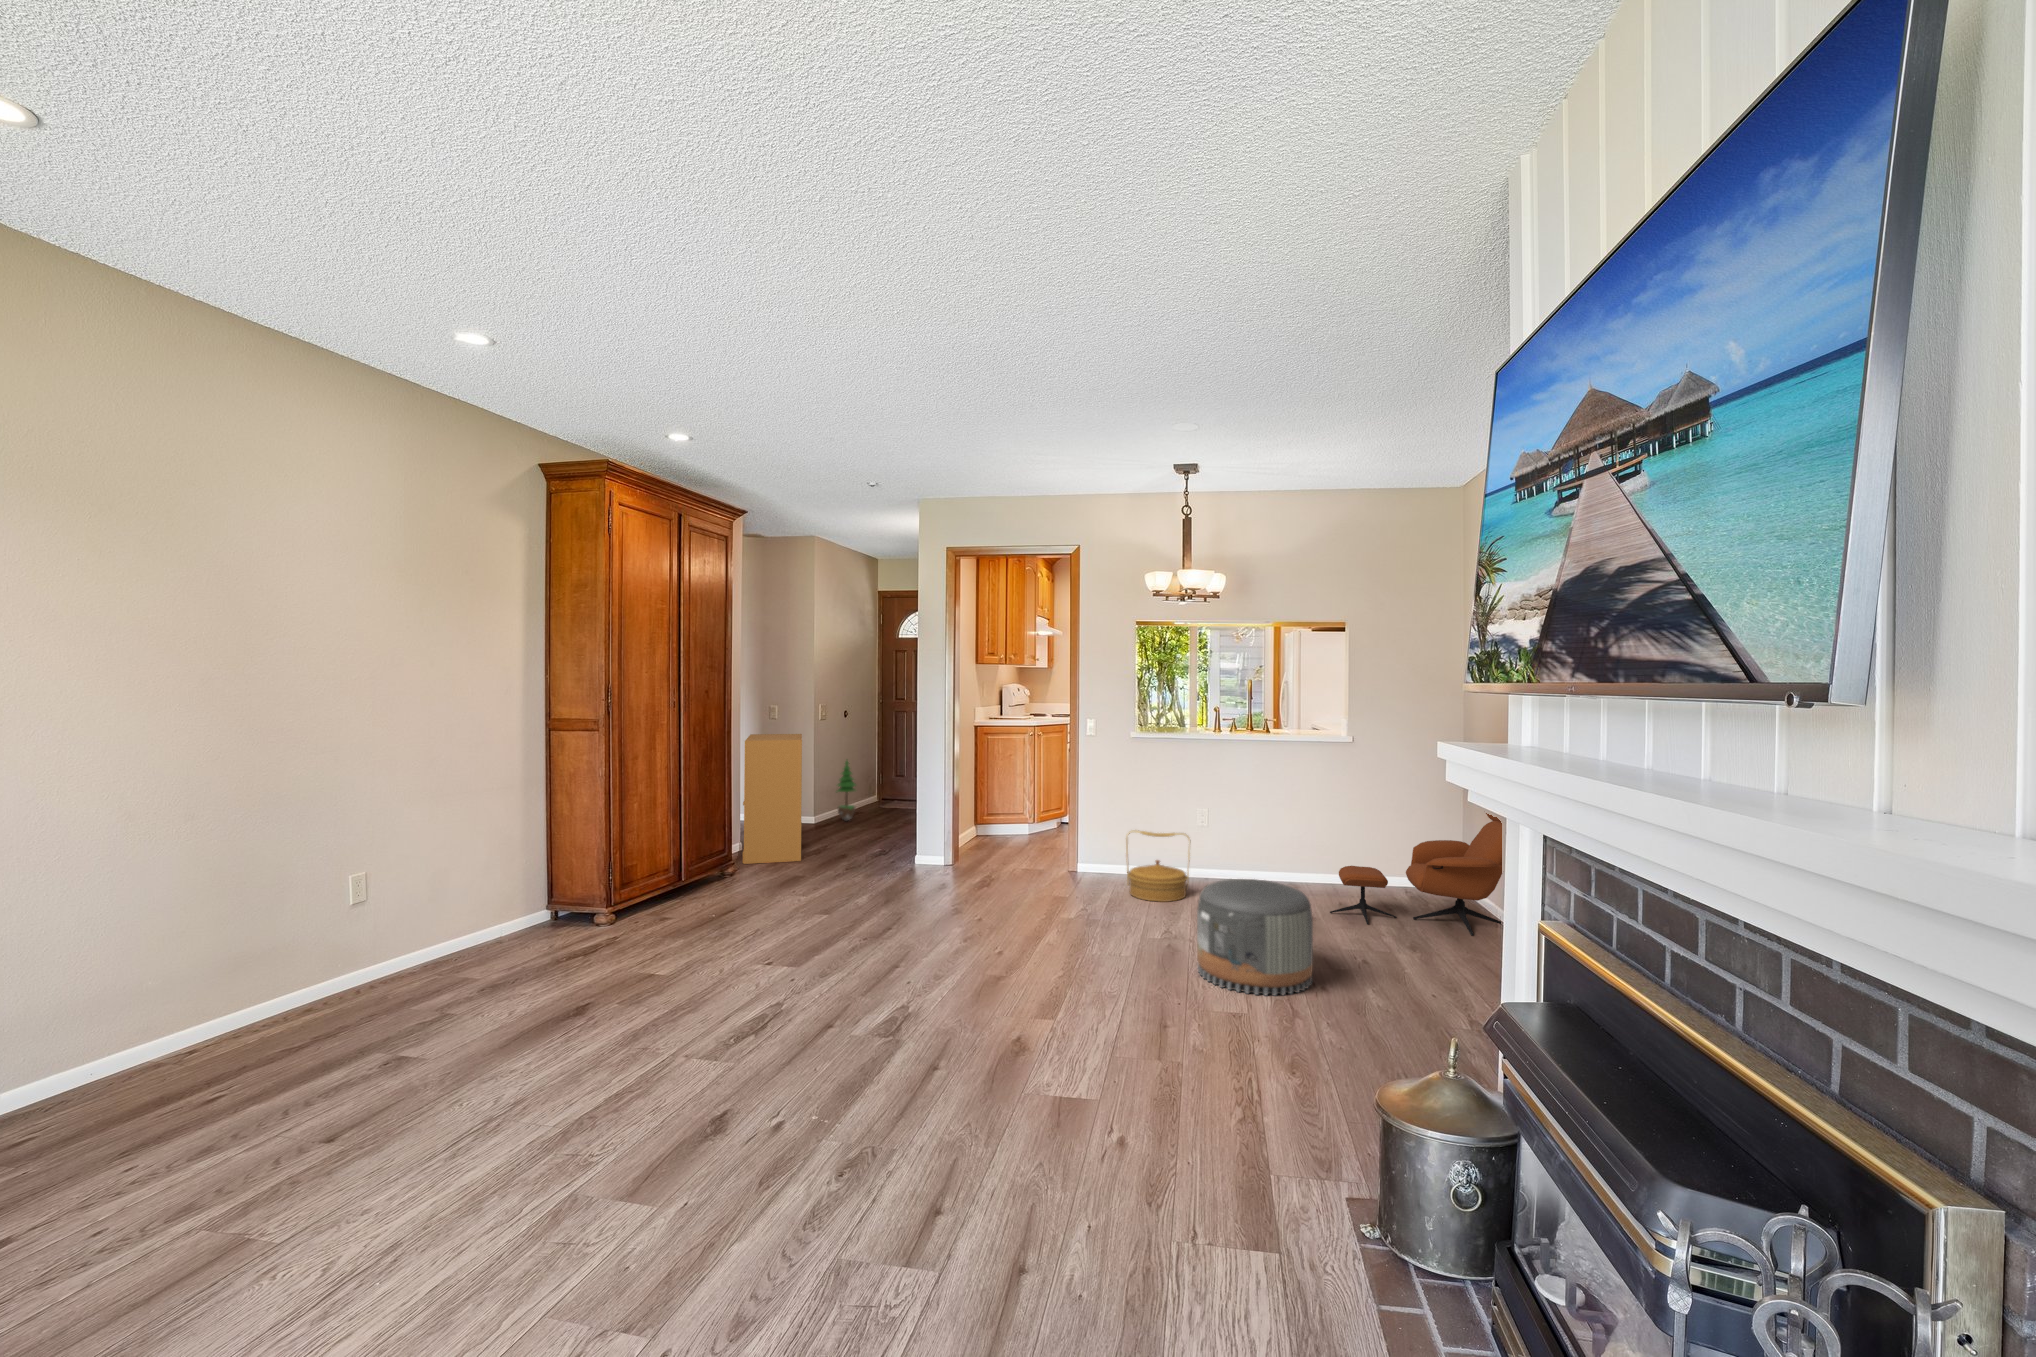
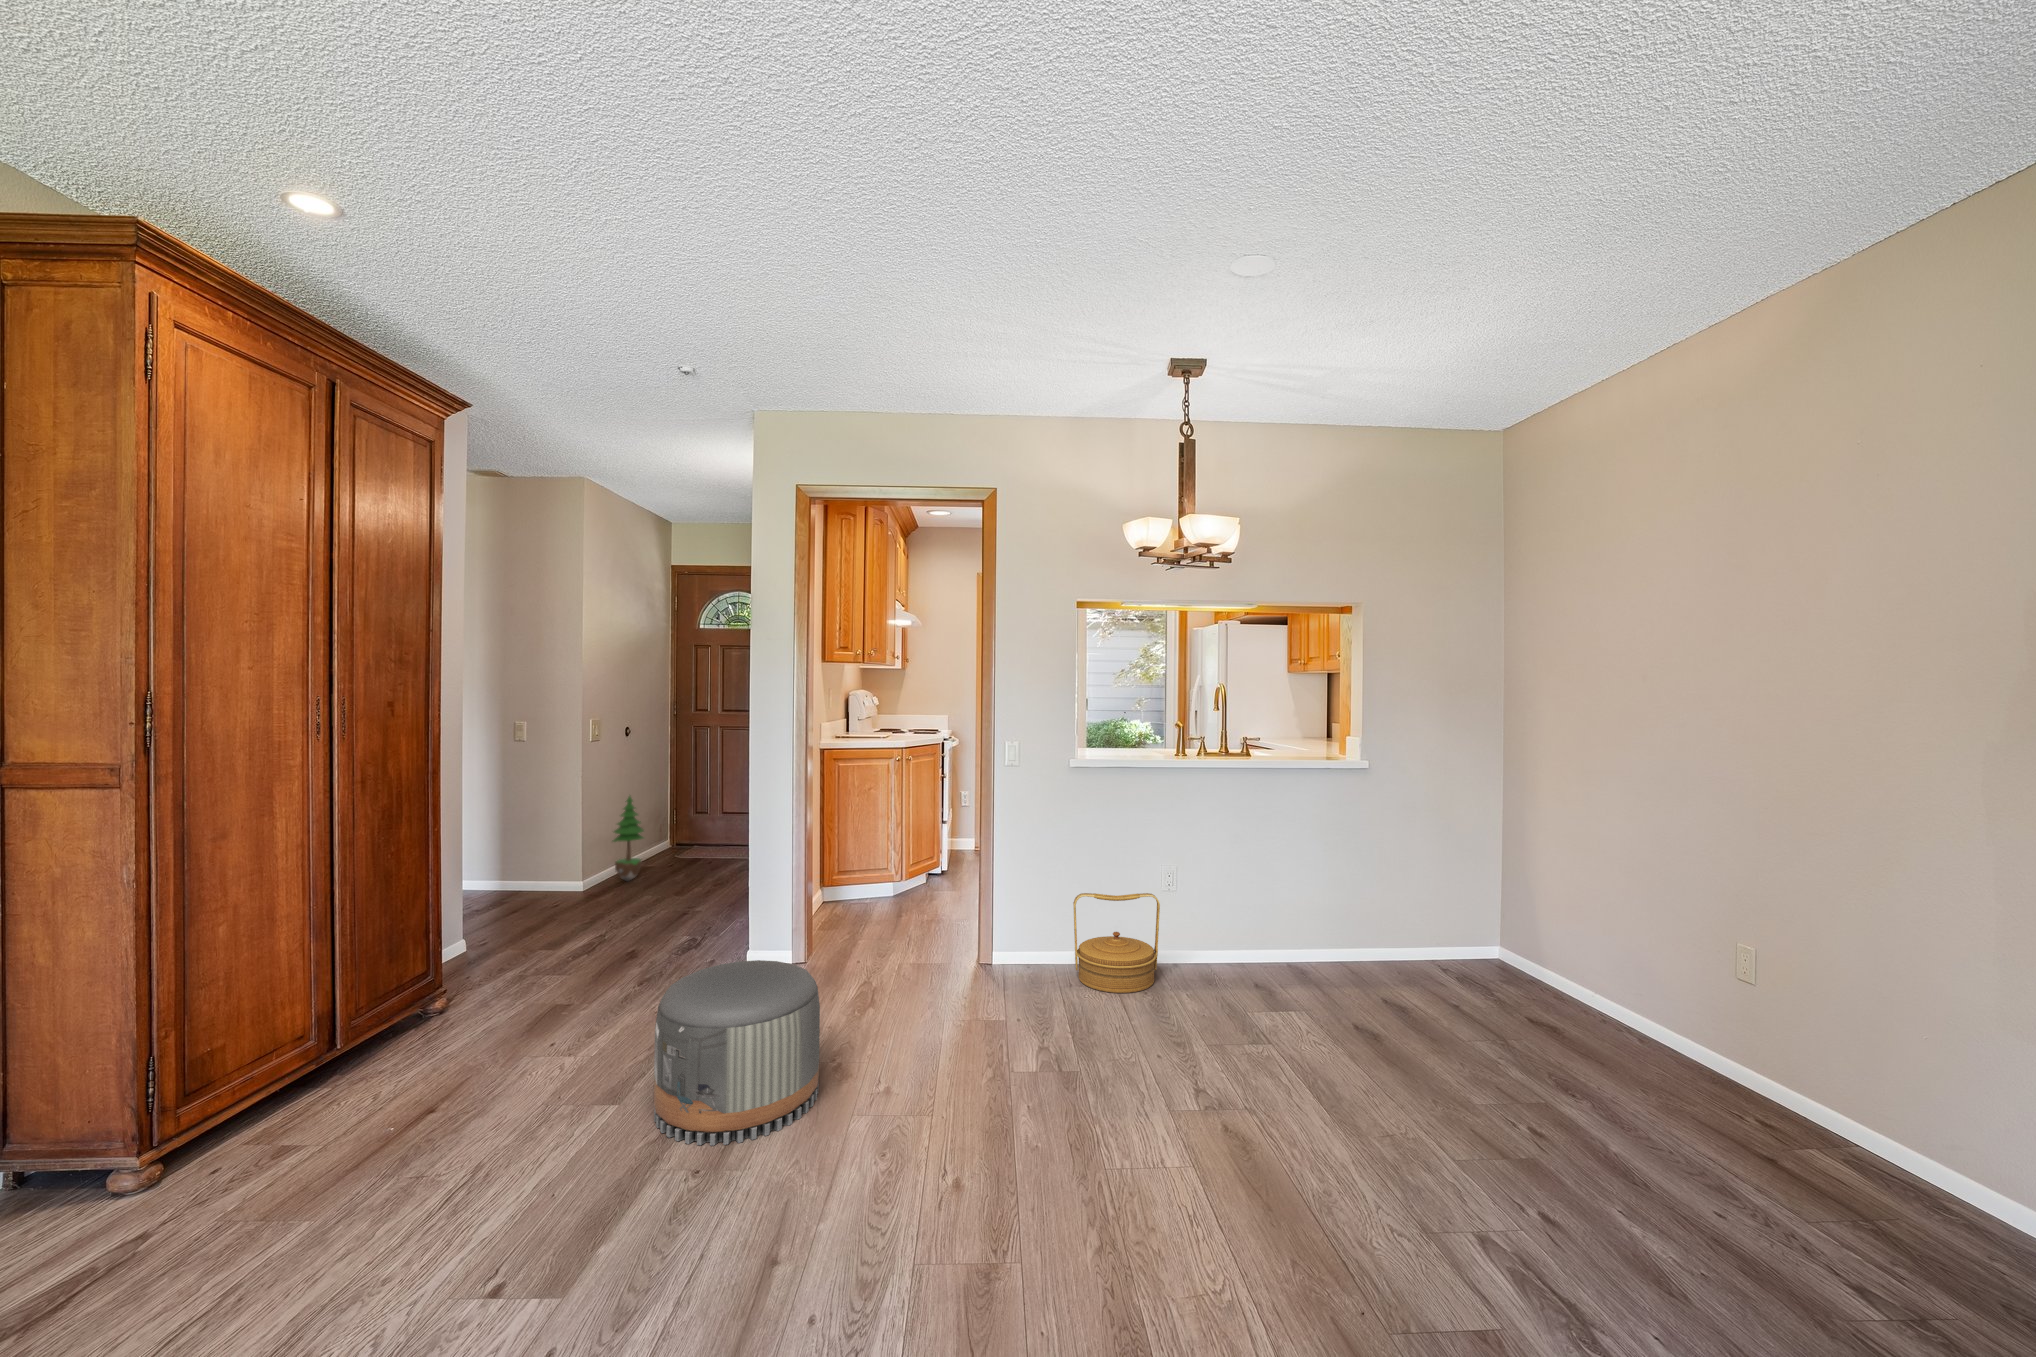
bookshelf: present [743,734,802,864] -> none [459,765,568,981]
lounge chair: present [1330,813,1502,936] -> none [1342,836,1566,1010]
pouf: present [1197,879,1313,996] -> present [654,960,820,1145]

